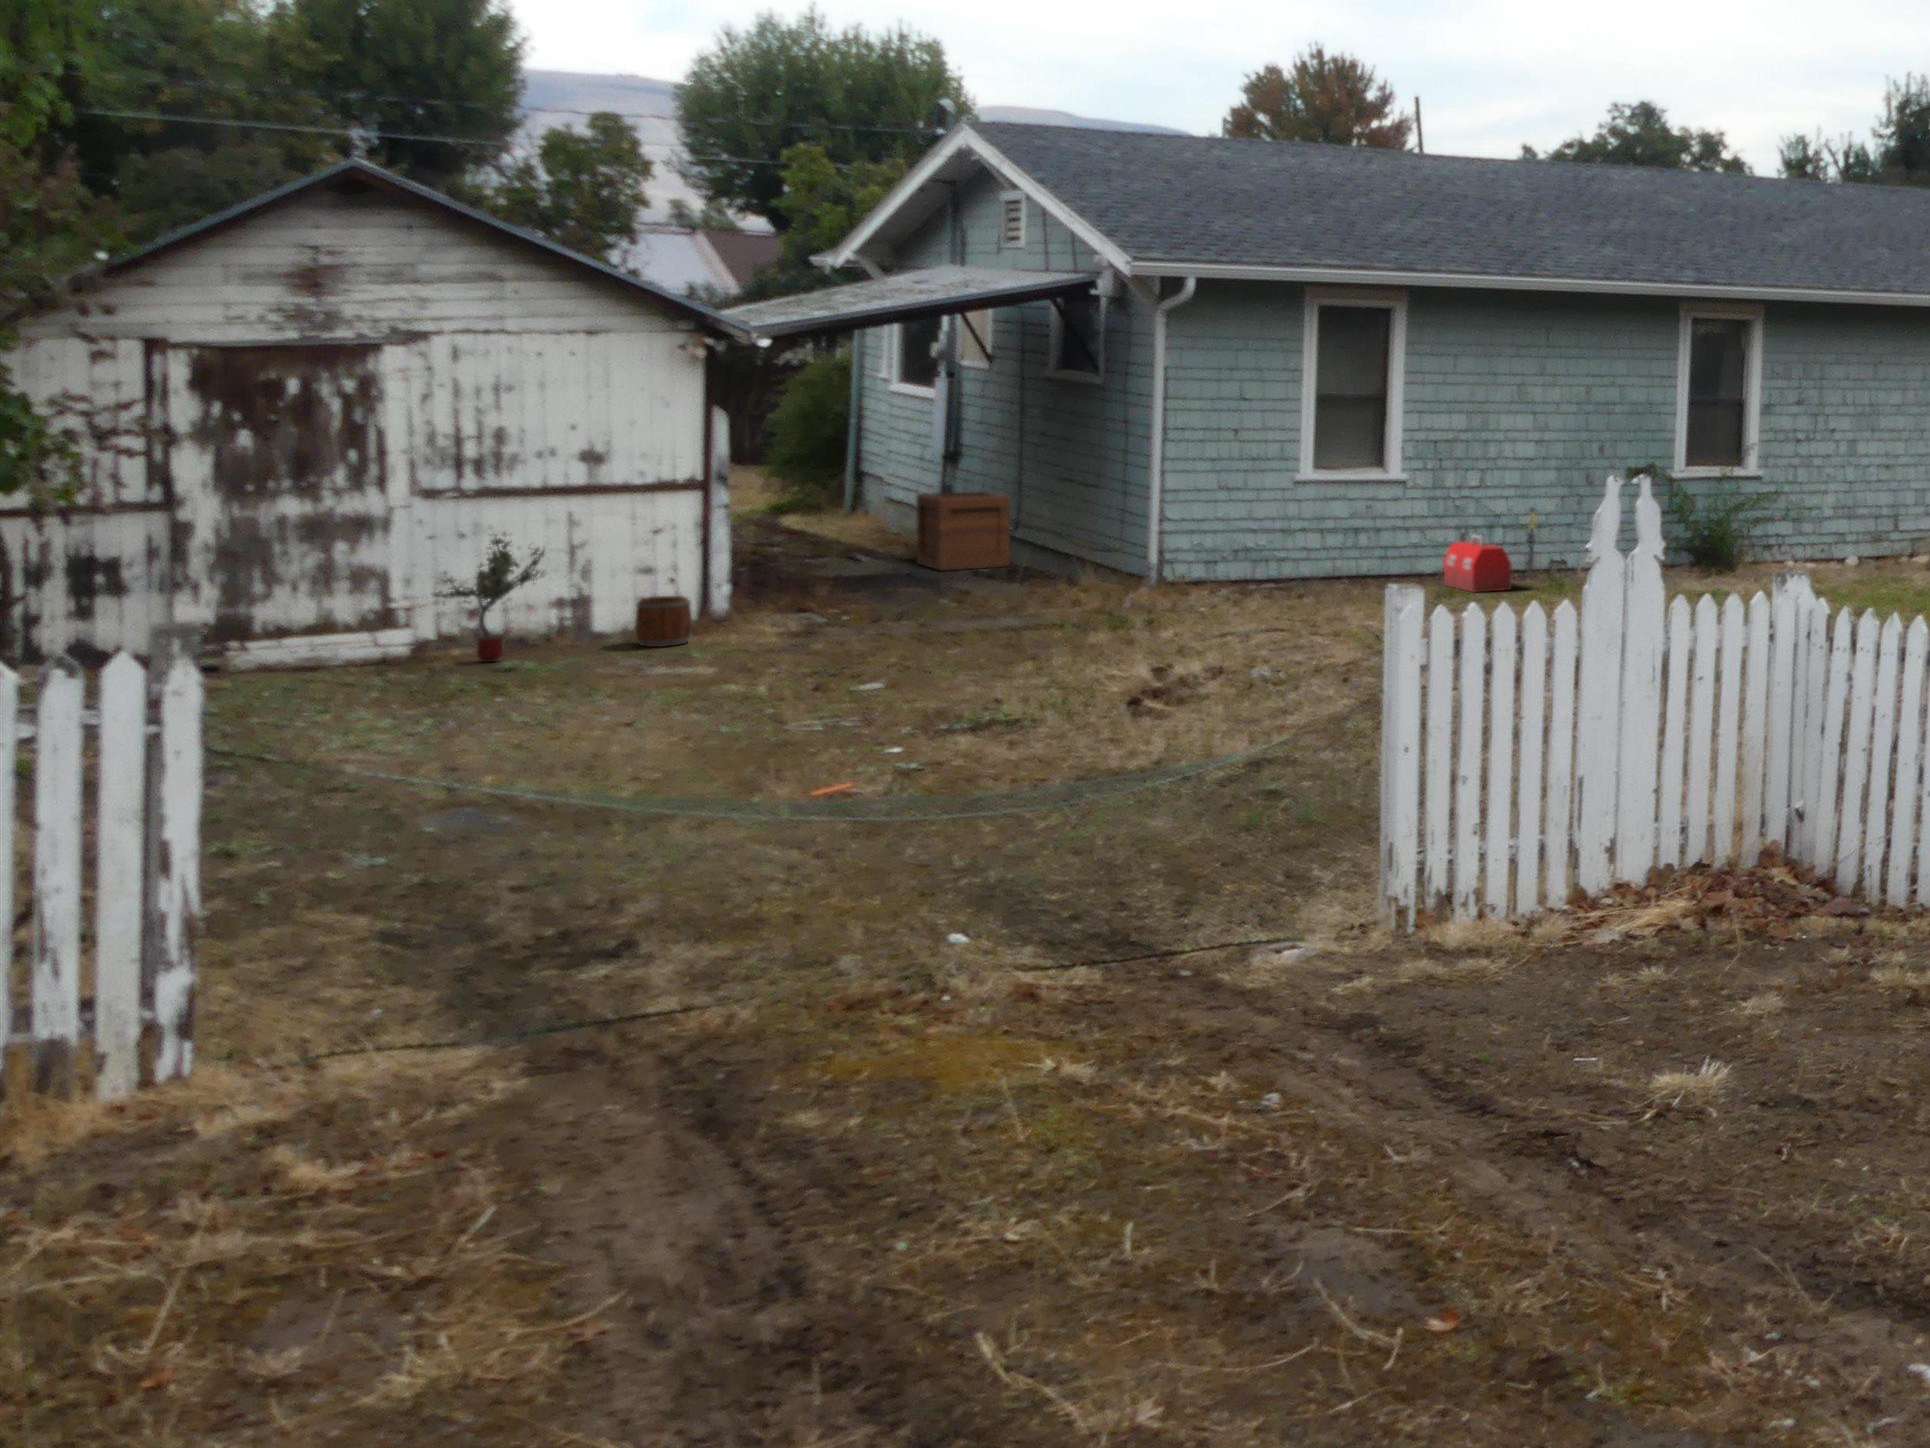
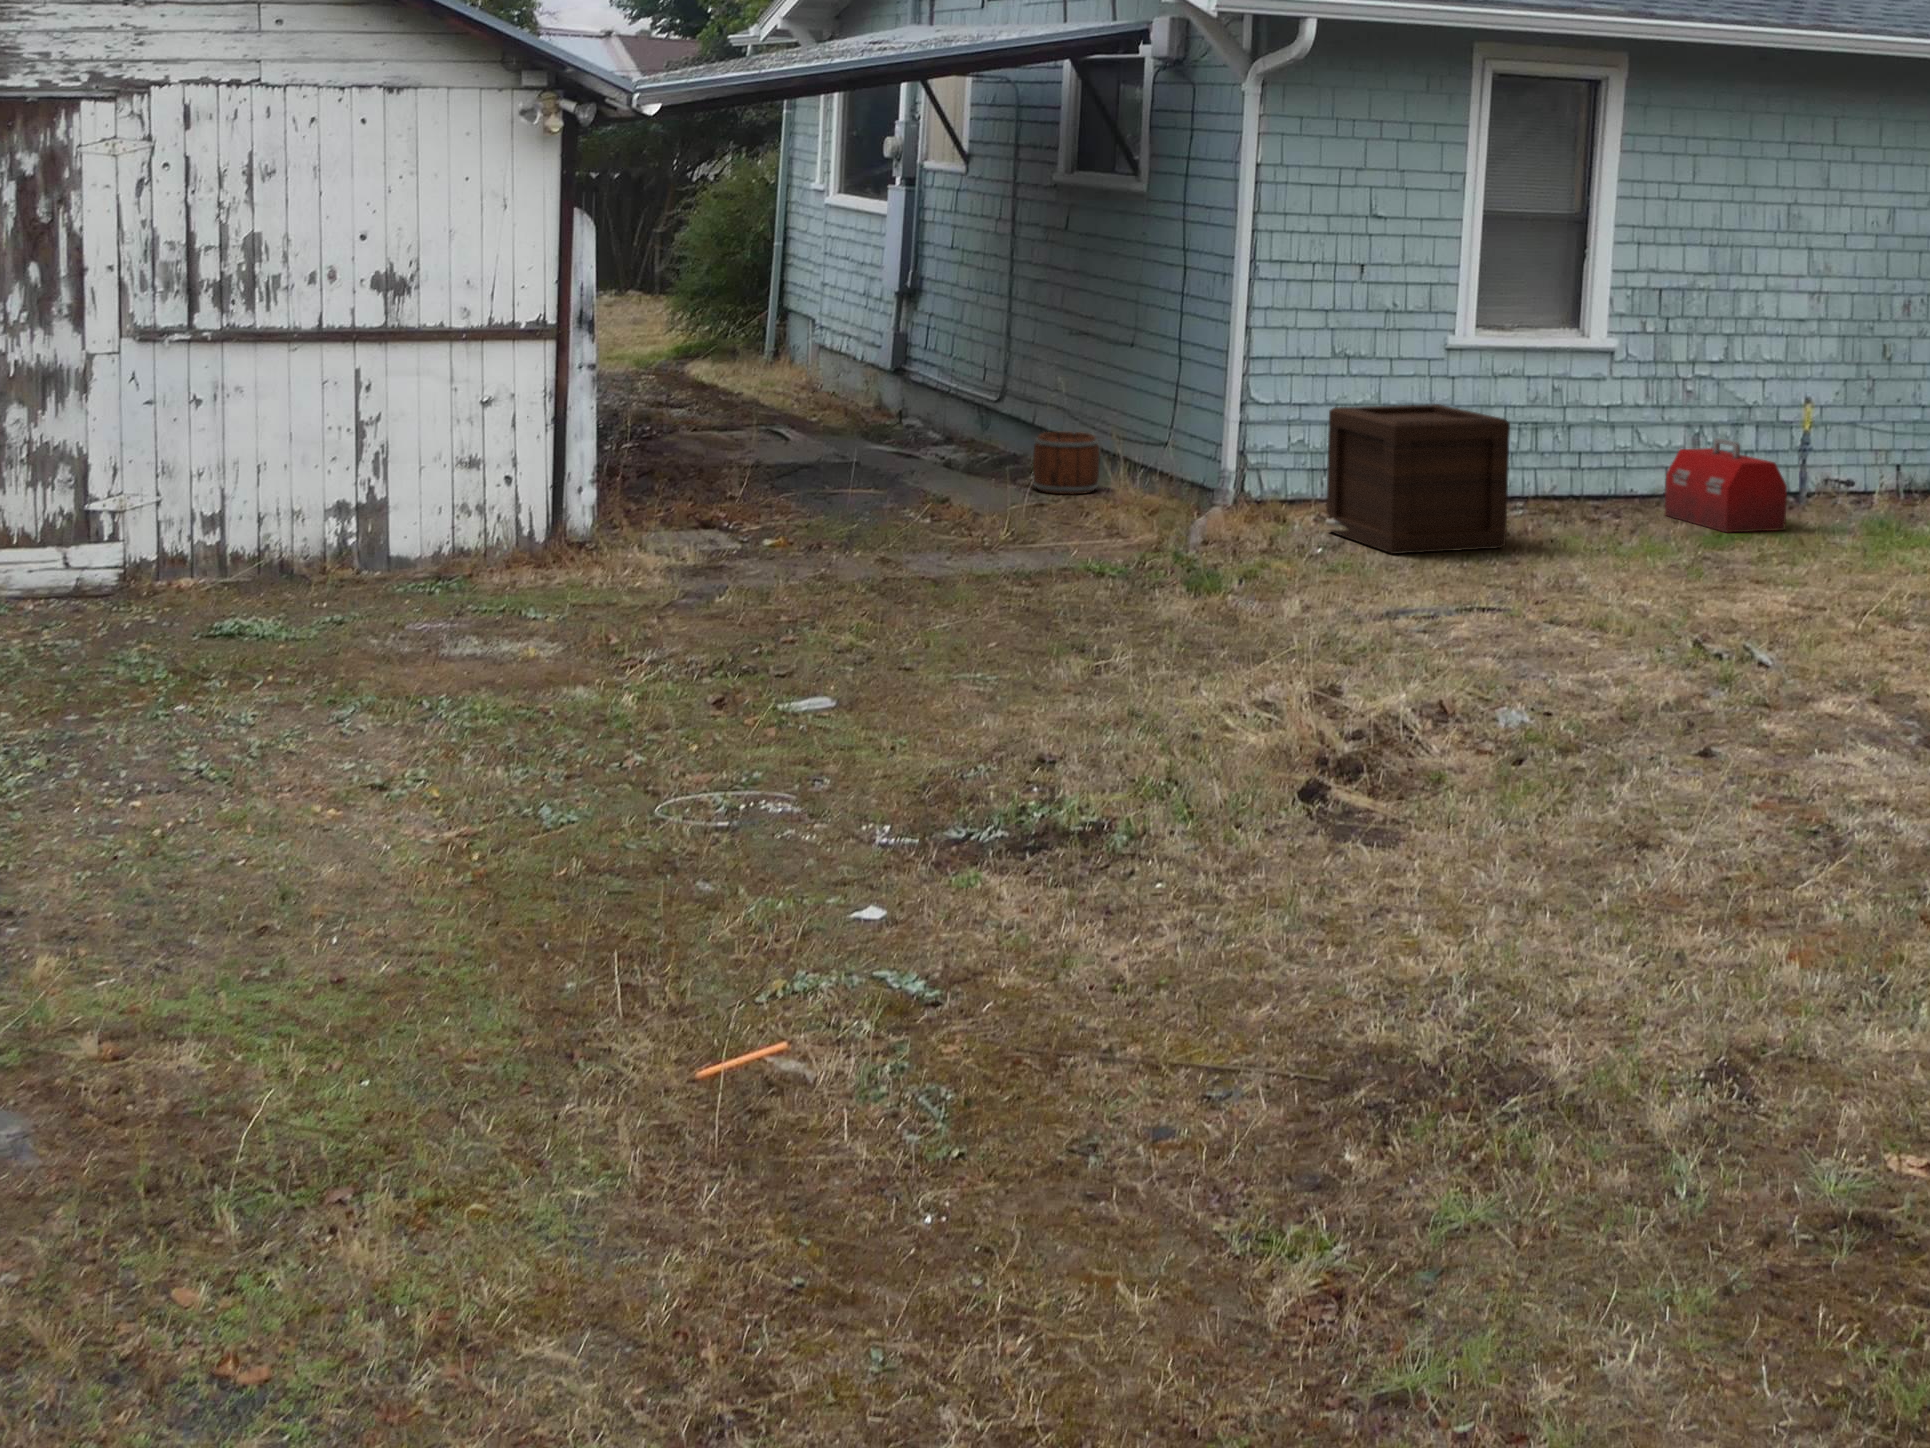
wooden crate: present [916,491,1010,571] -> present [1326,404,1510,554]
potted tree: present [433,533,545,662] -> none [141,396,318,602]
bucket: present [636,596,691,647] -> present [1033,432,1099,494]

